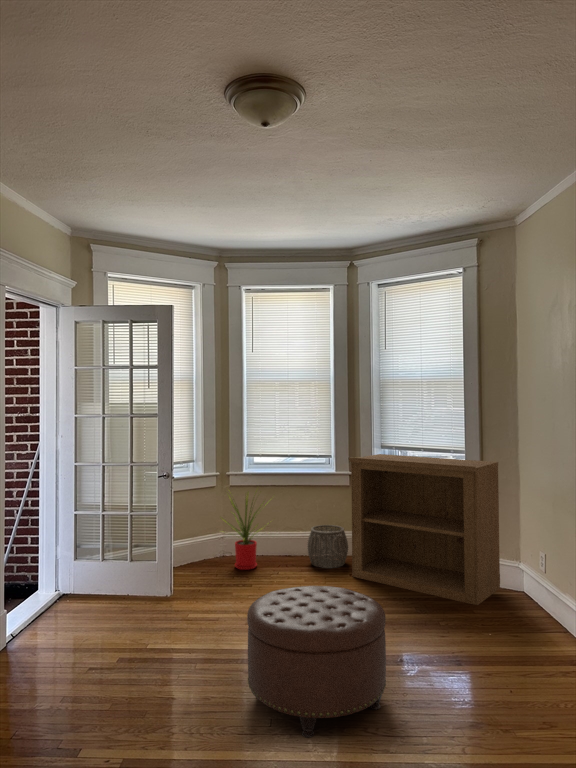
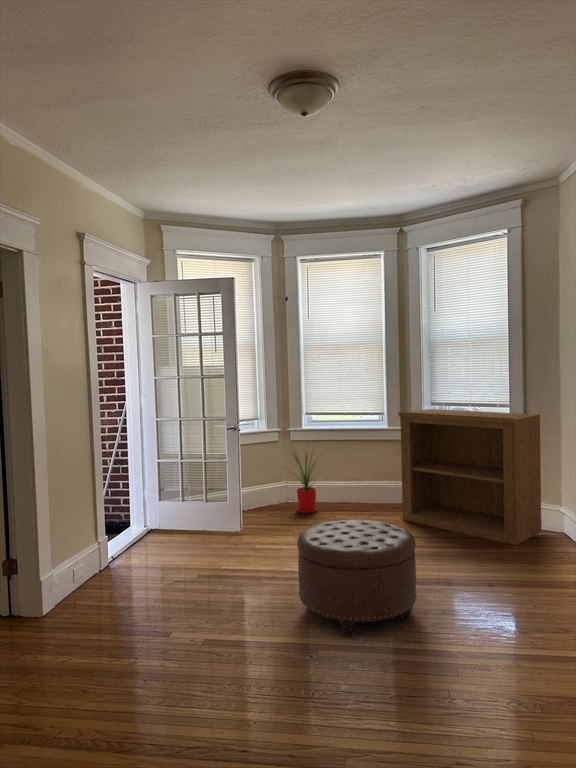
woven basket: present [307,525,348,568] -> none [362,474,401,513]

